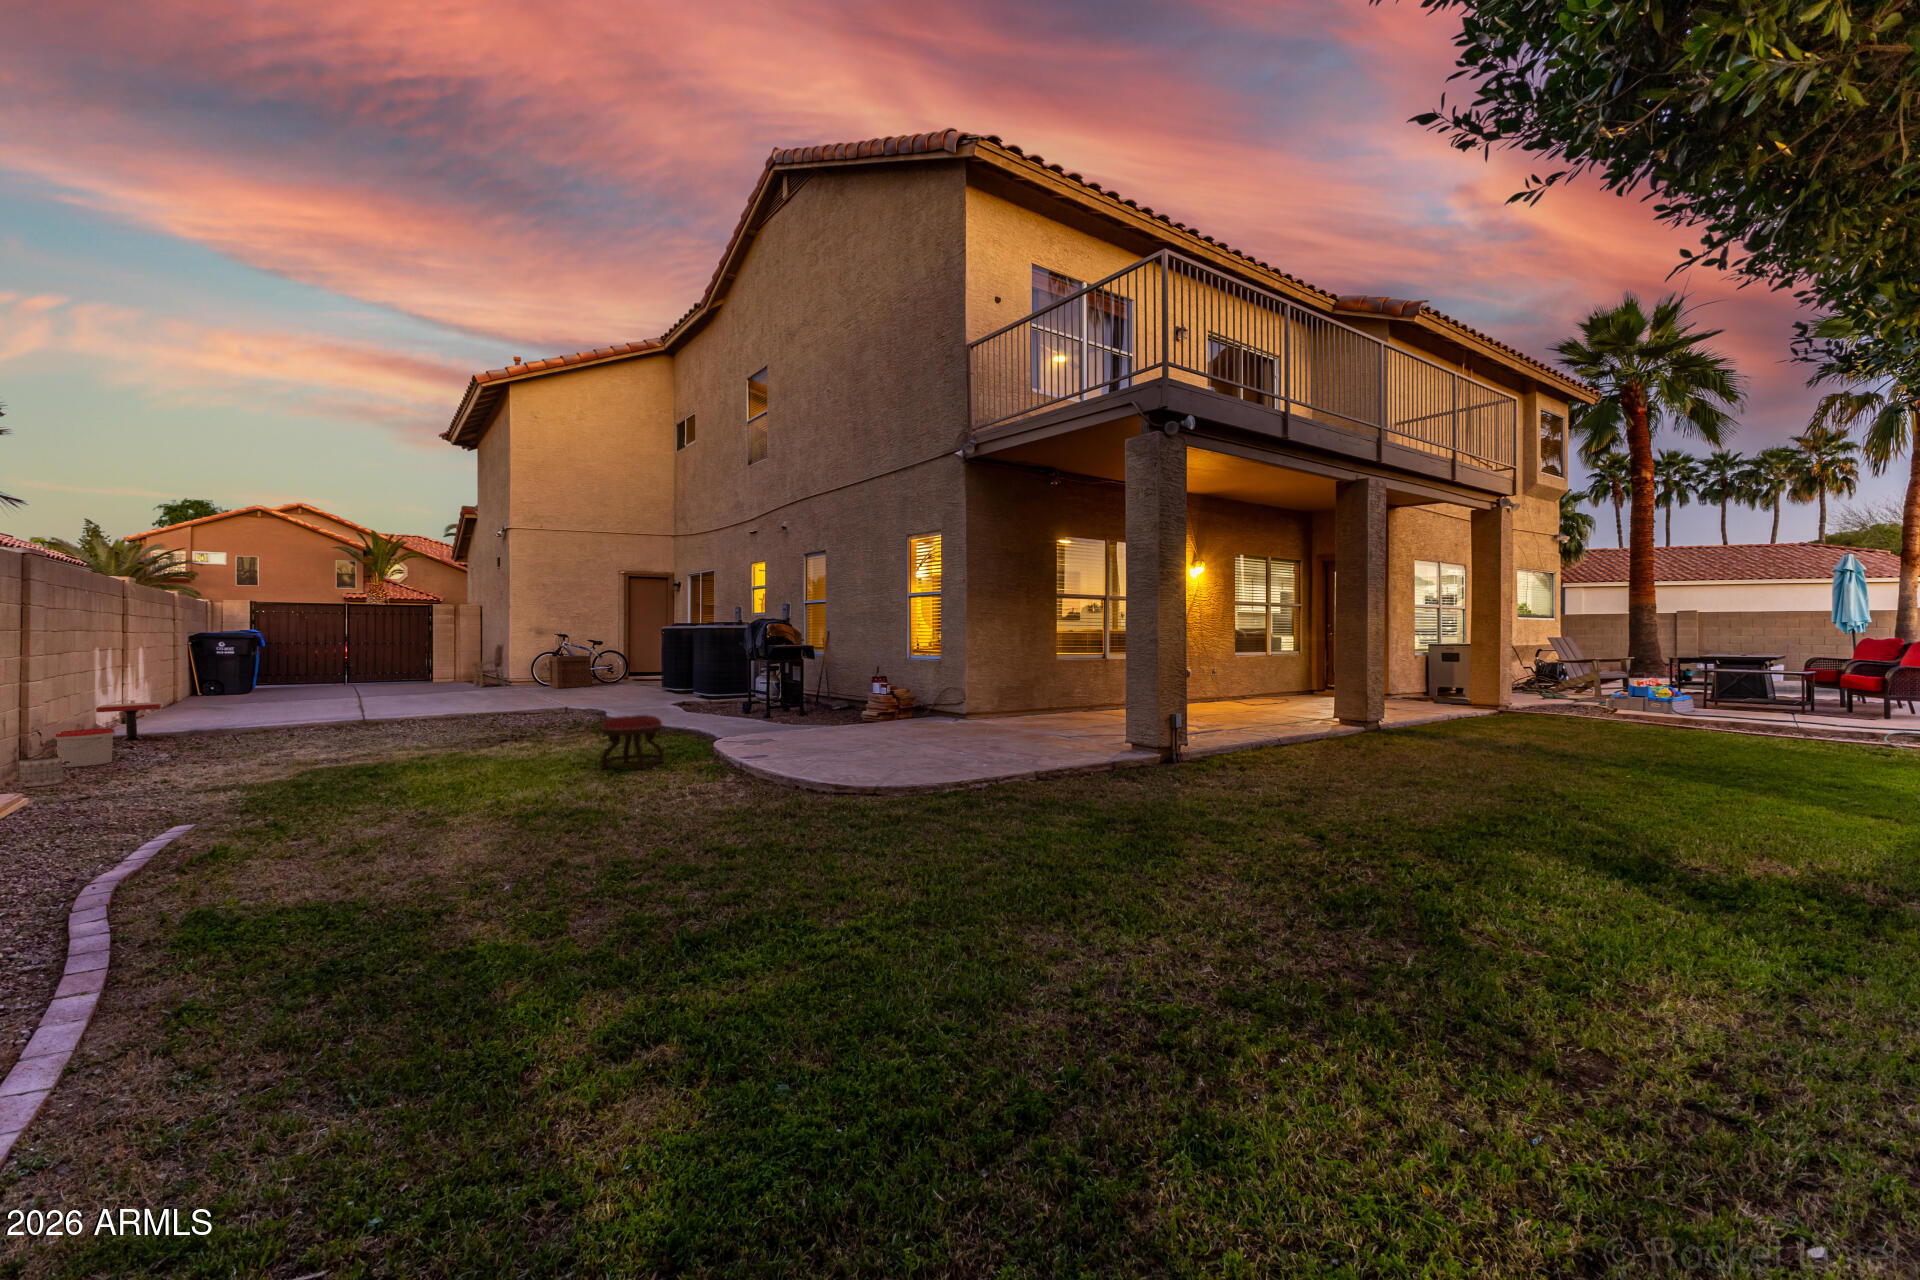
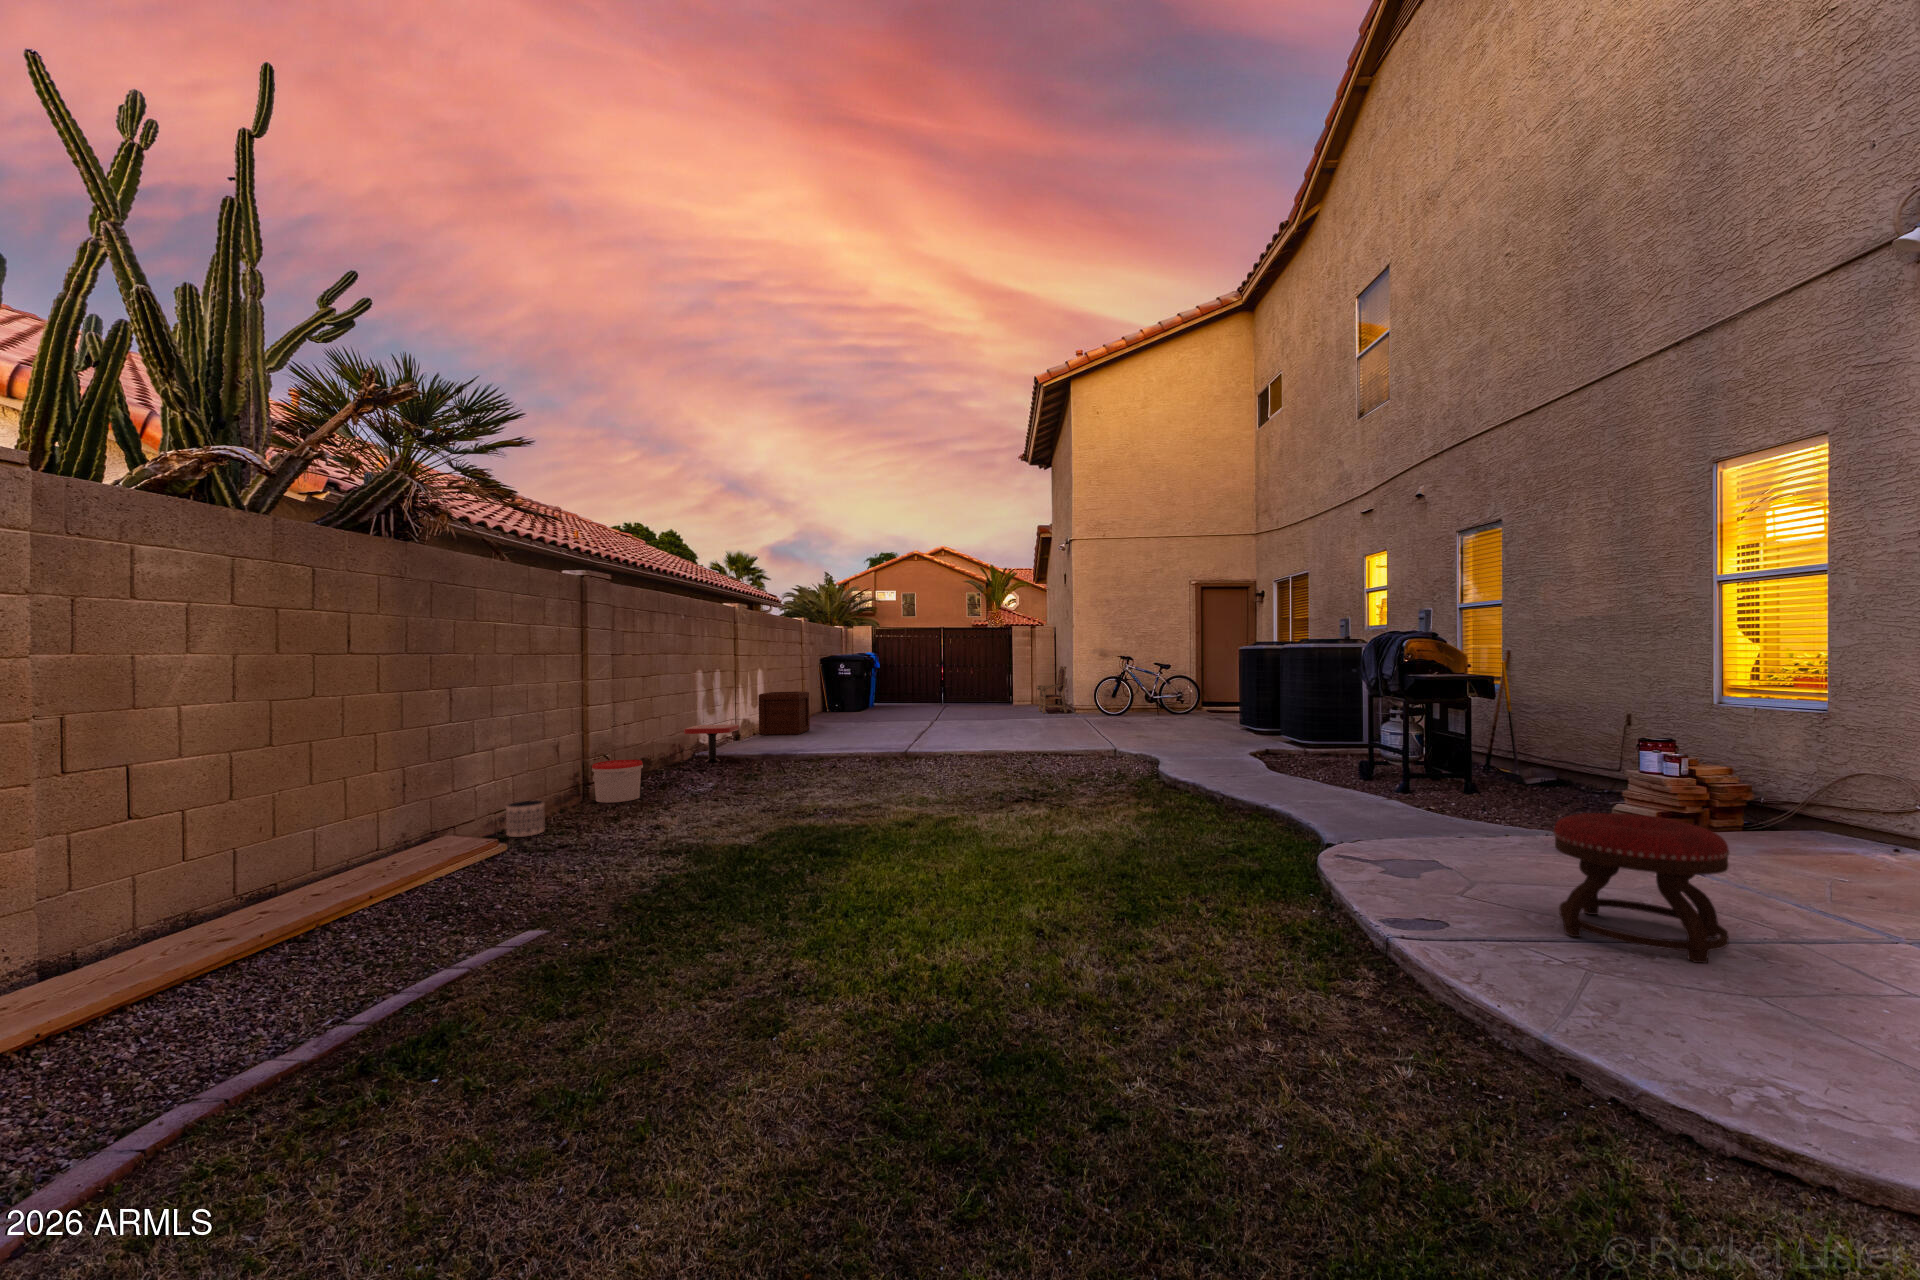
wooden crate: present [549,655,591,688] -> present [759,692,810,735]
ottoman: present [601,715,664,770] -> present [1553,813,1730,963]

